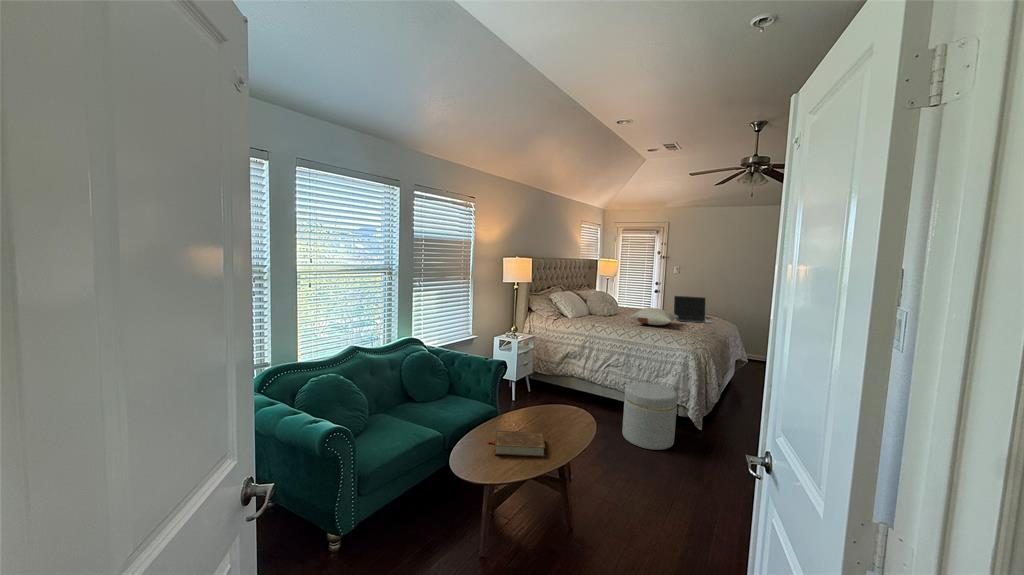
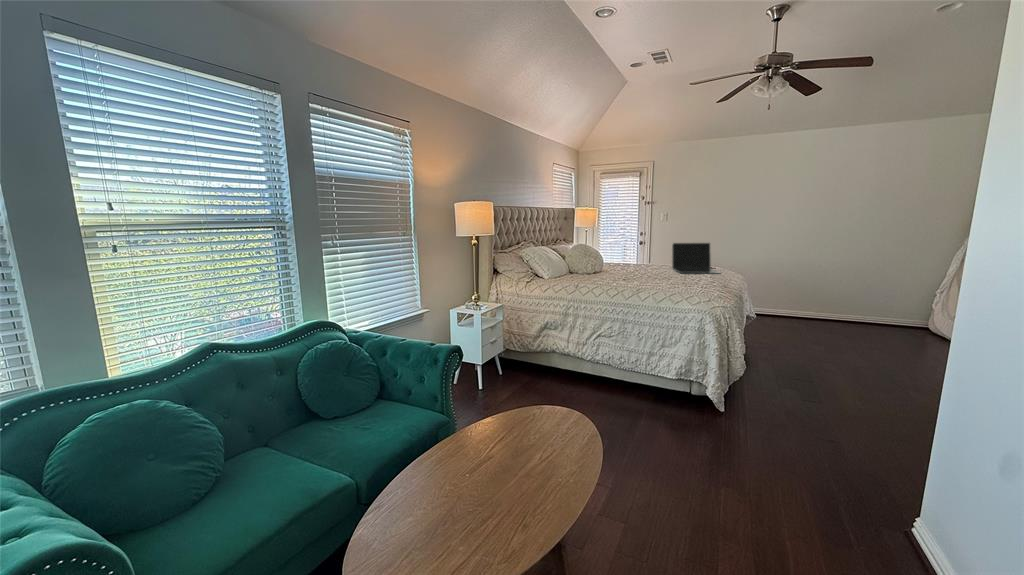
pillow: present [631,308,678,325] -> none [624,259,682,280]
ottoman: present [622,382,678,450] -> none [625,357,699,447]
book: present [488,431,545,457] -> none [427,464,524,517]

